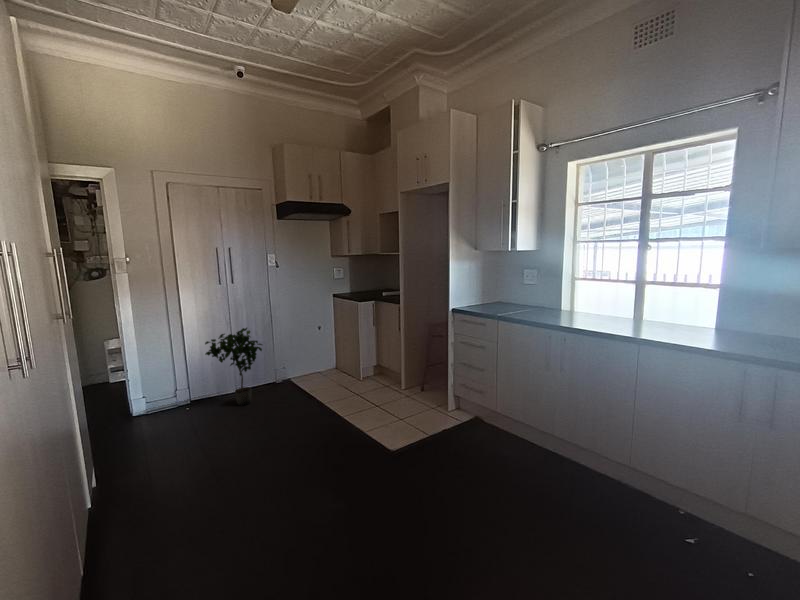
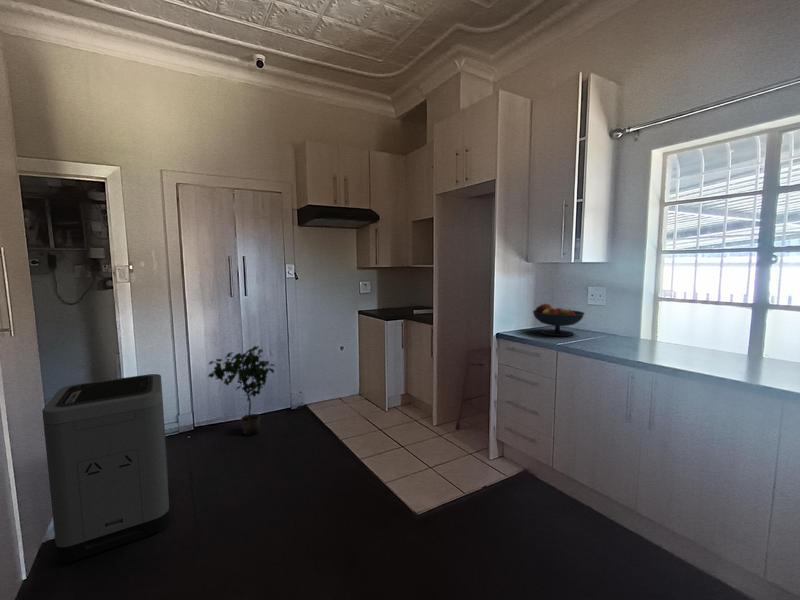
fruit bowl: none [481,284,521,310] -> present [533,304,584,336]
trash can: none [85,351,189,500] -> present [42,374,170,562]

